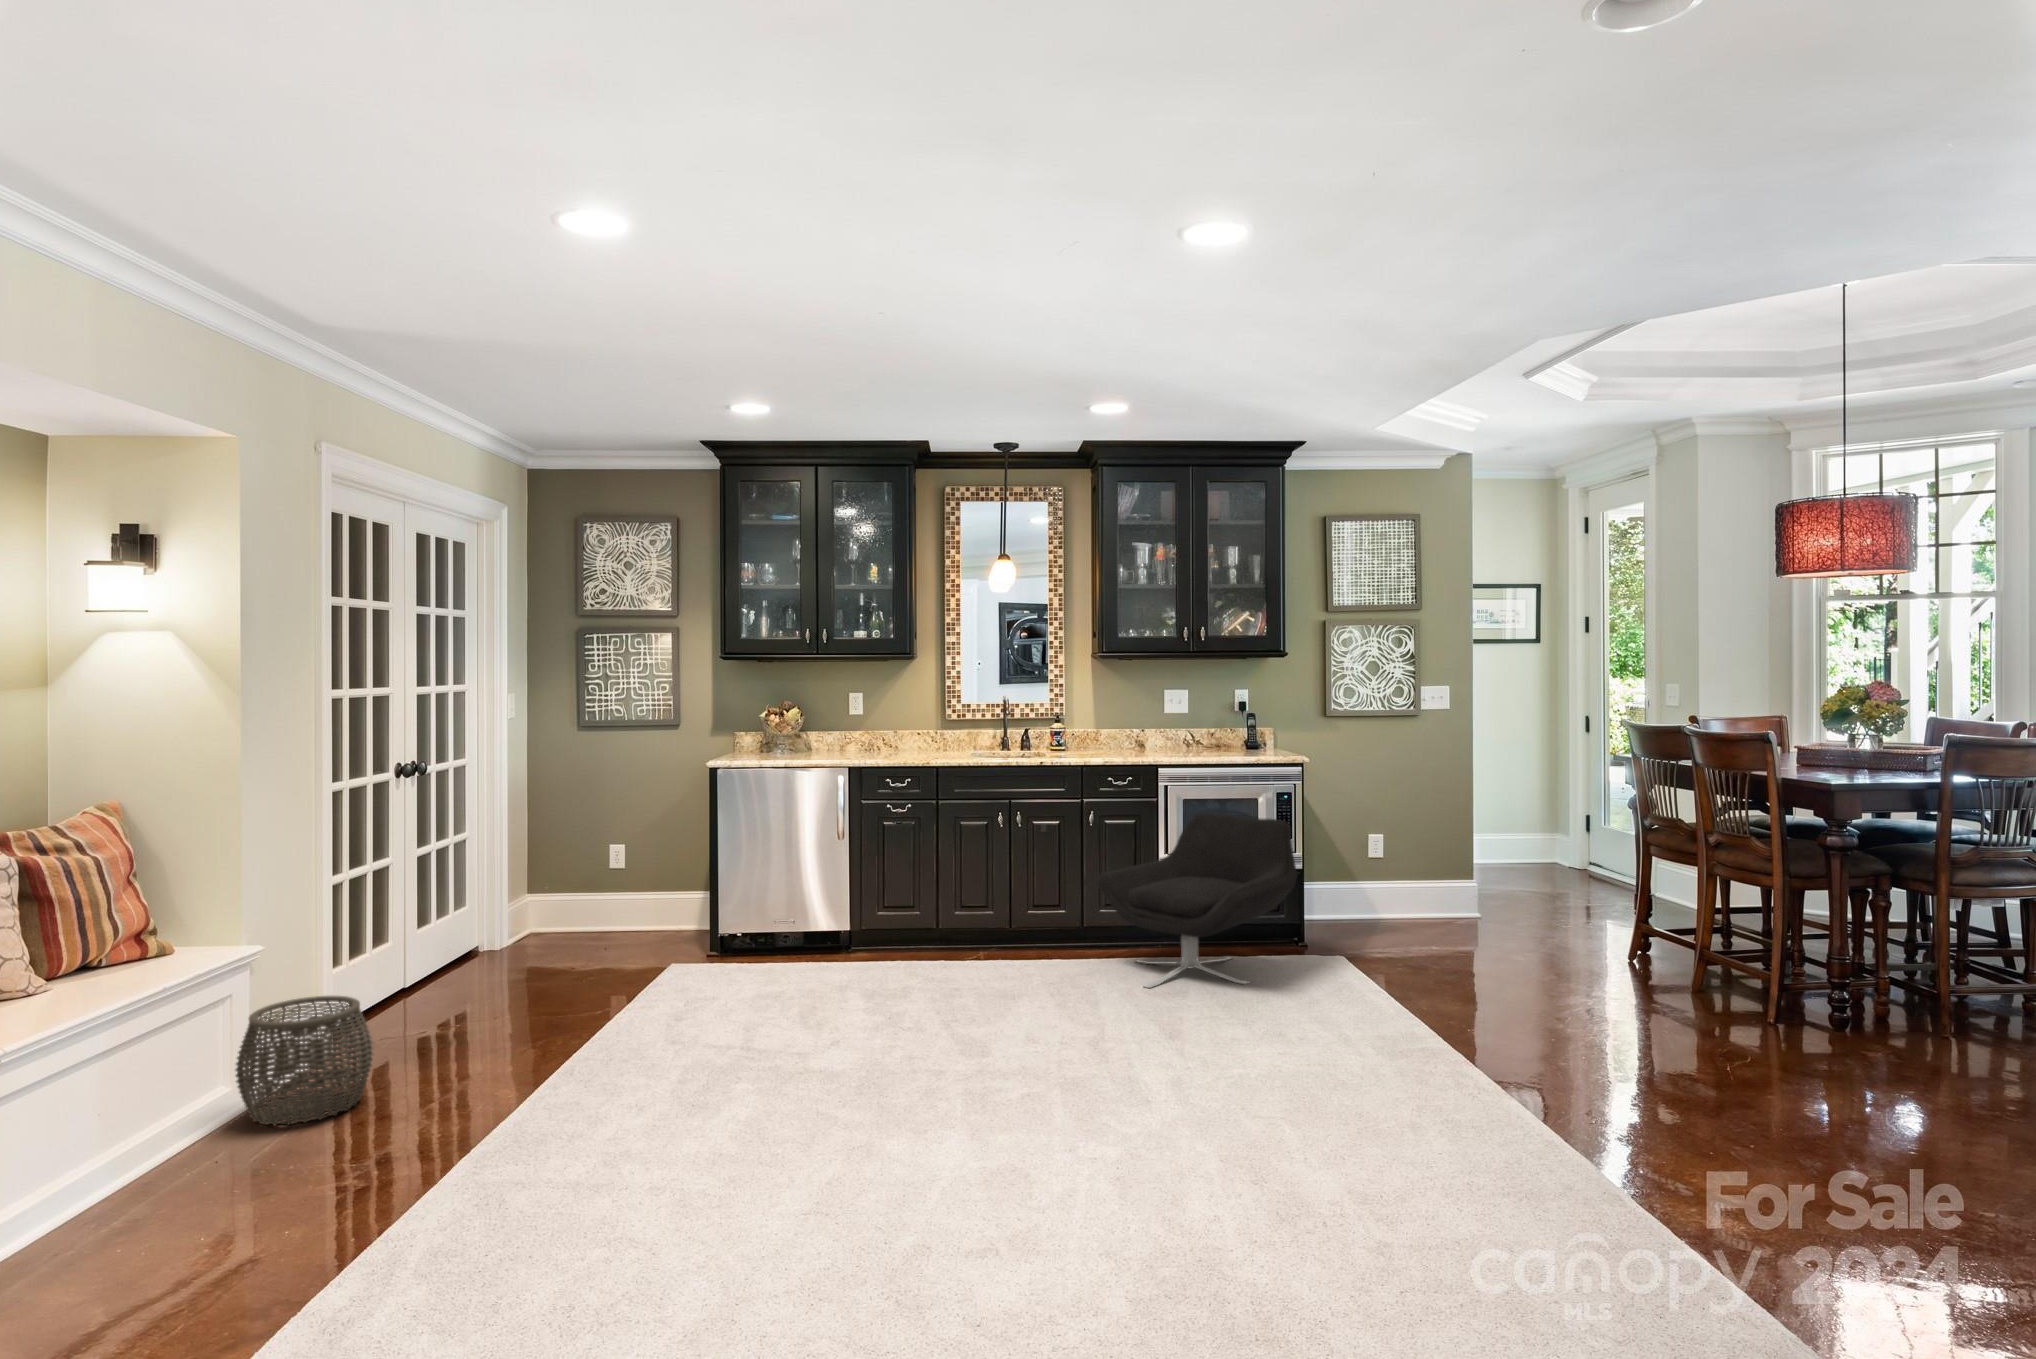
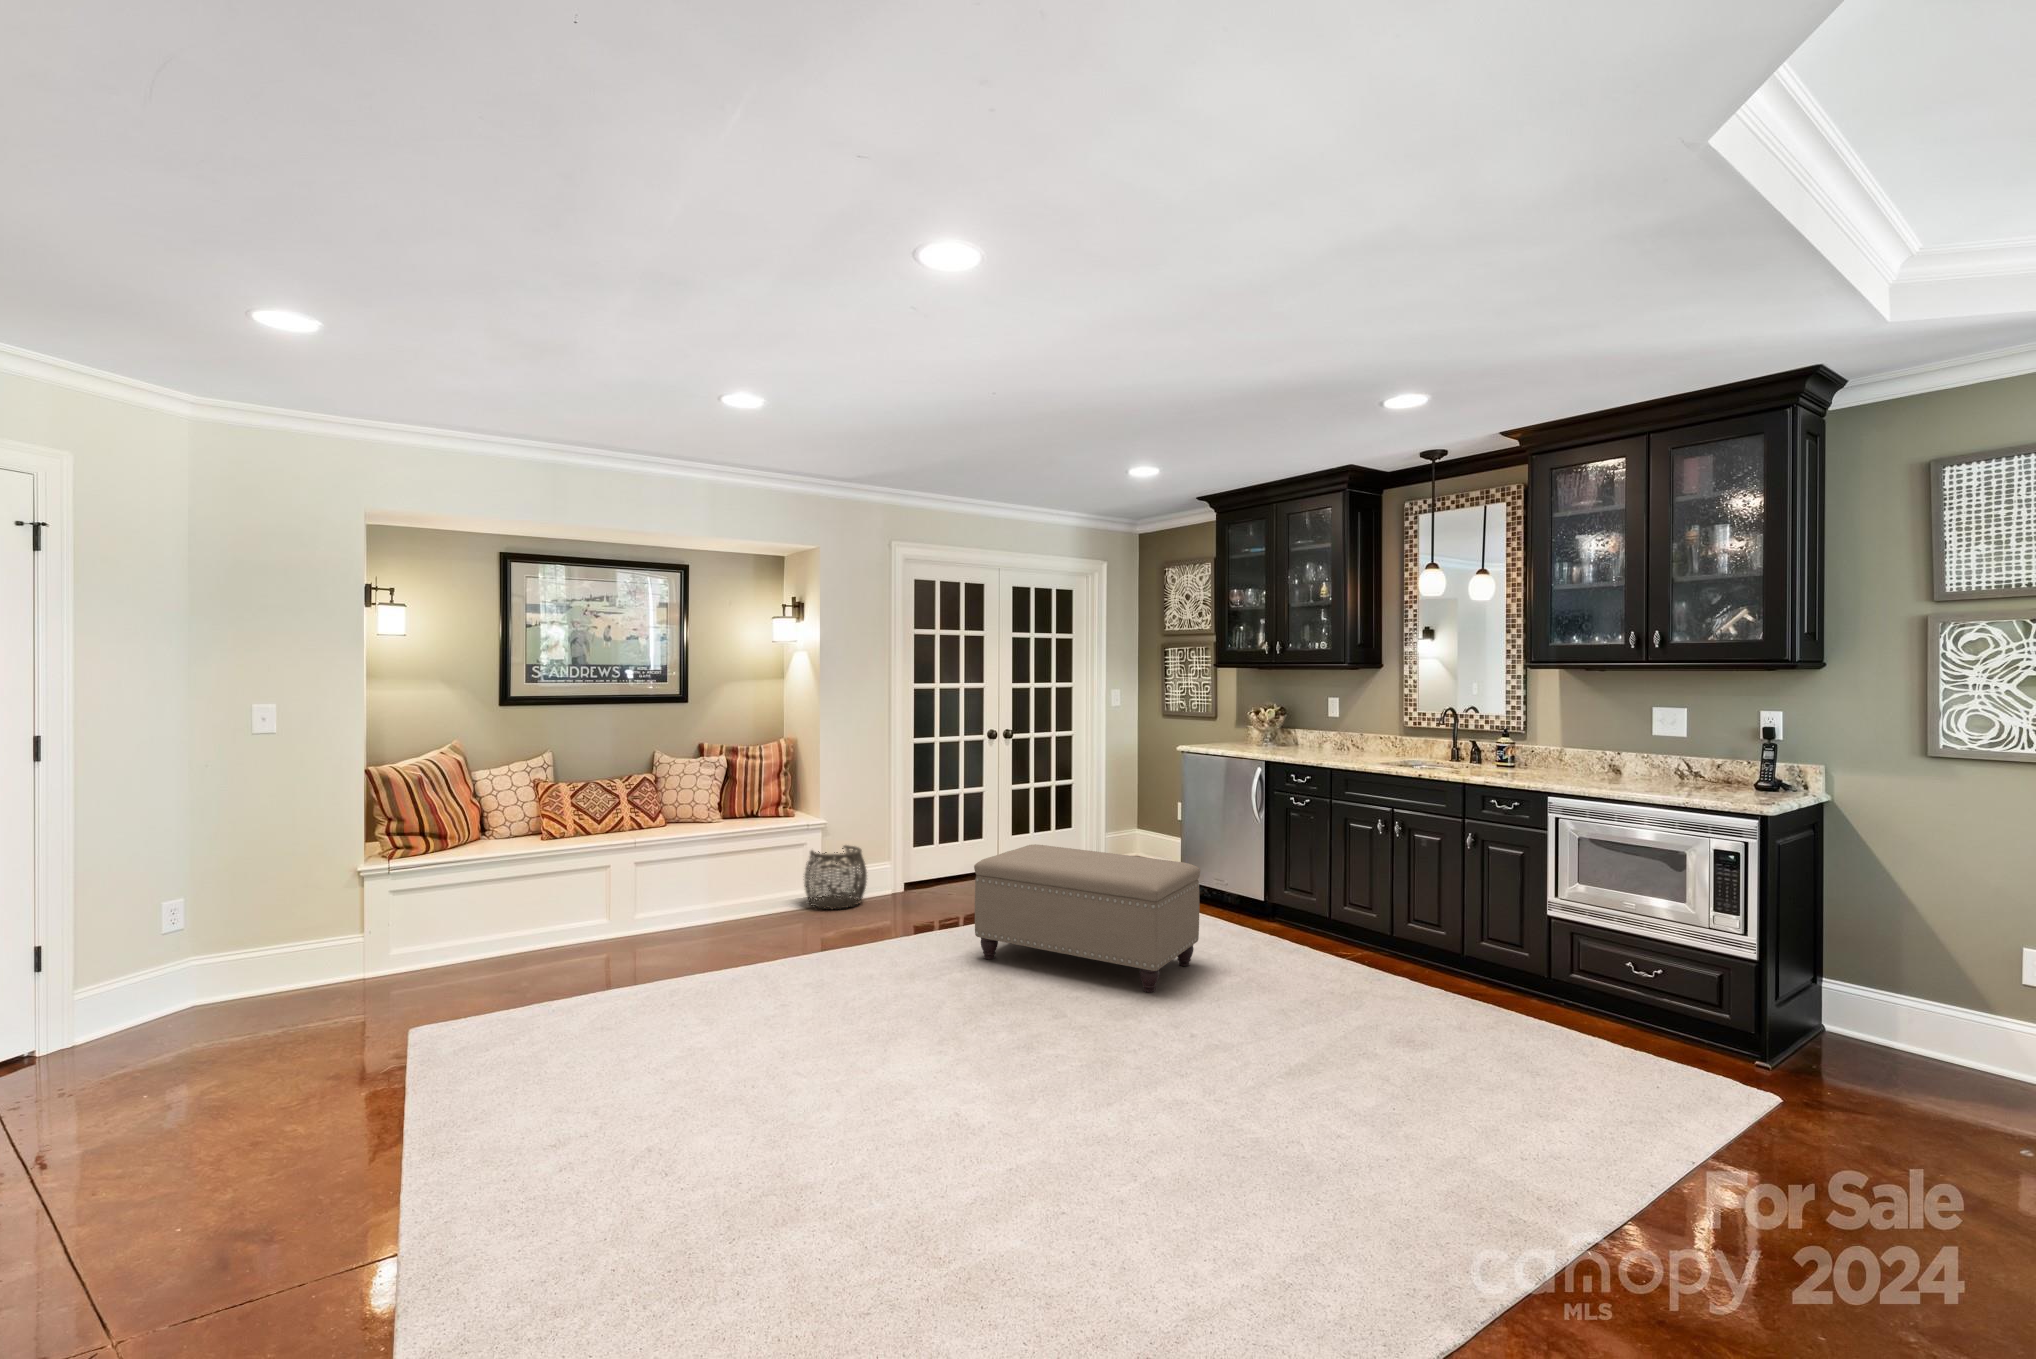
lounge chair: present [1097,812,1297,988] -> none [1392,855,1657,1064]
ottoman: none [698,889,983,1074] -> present [974,844,1200,993]

